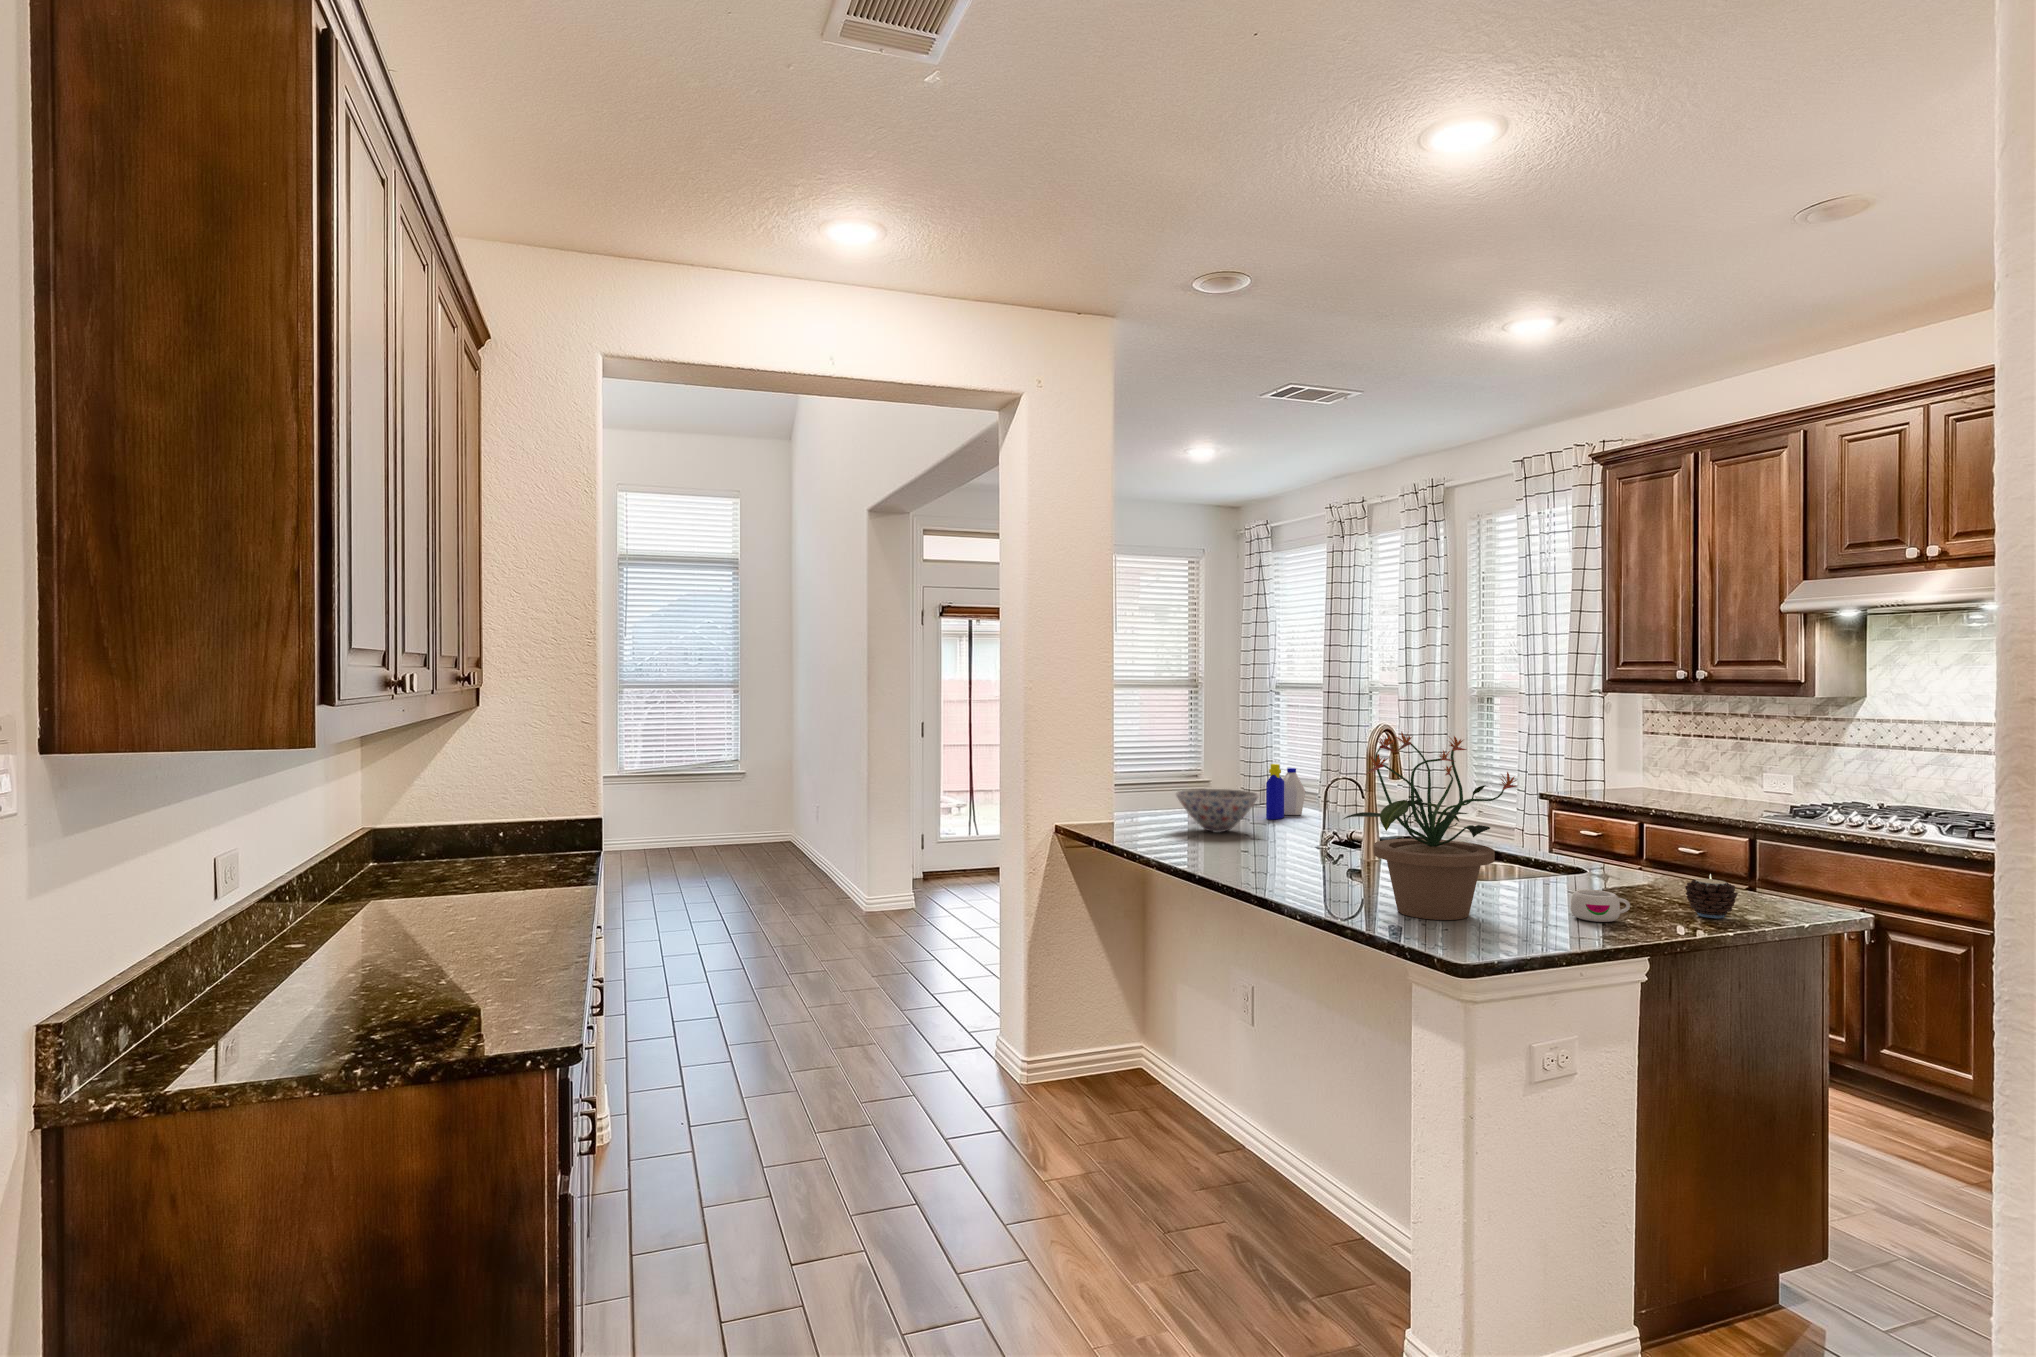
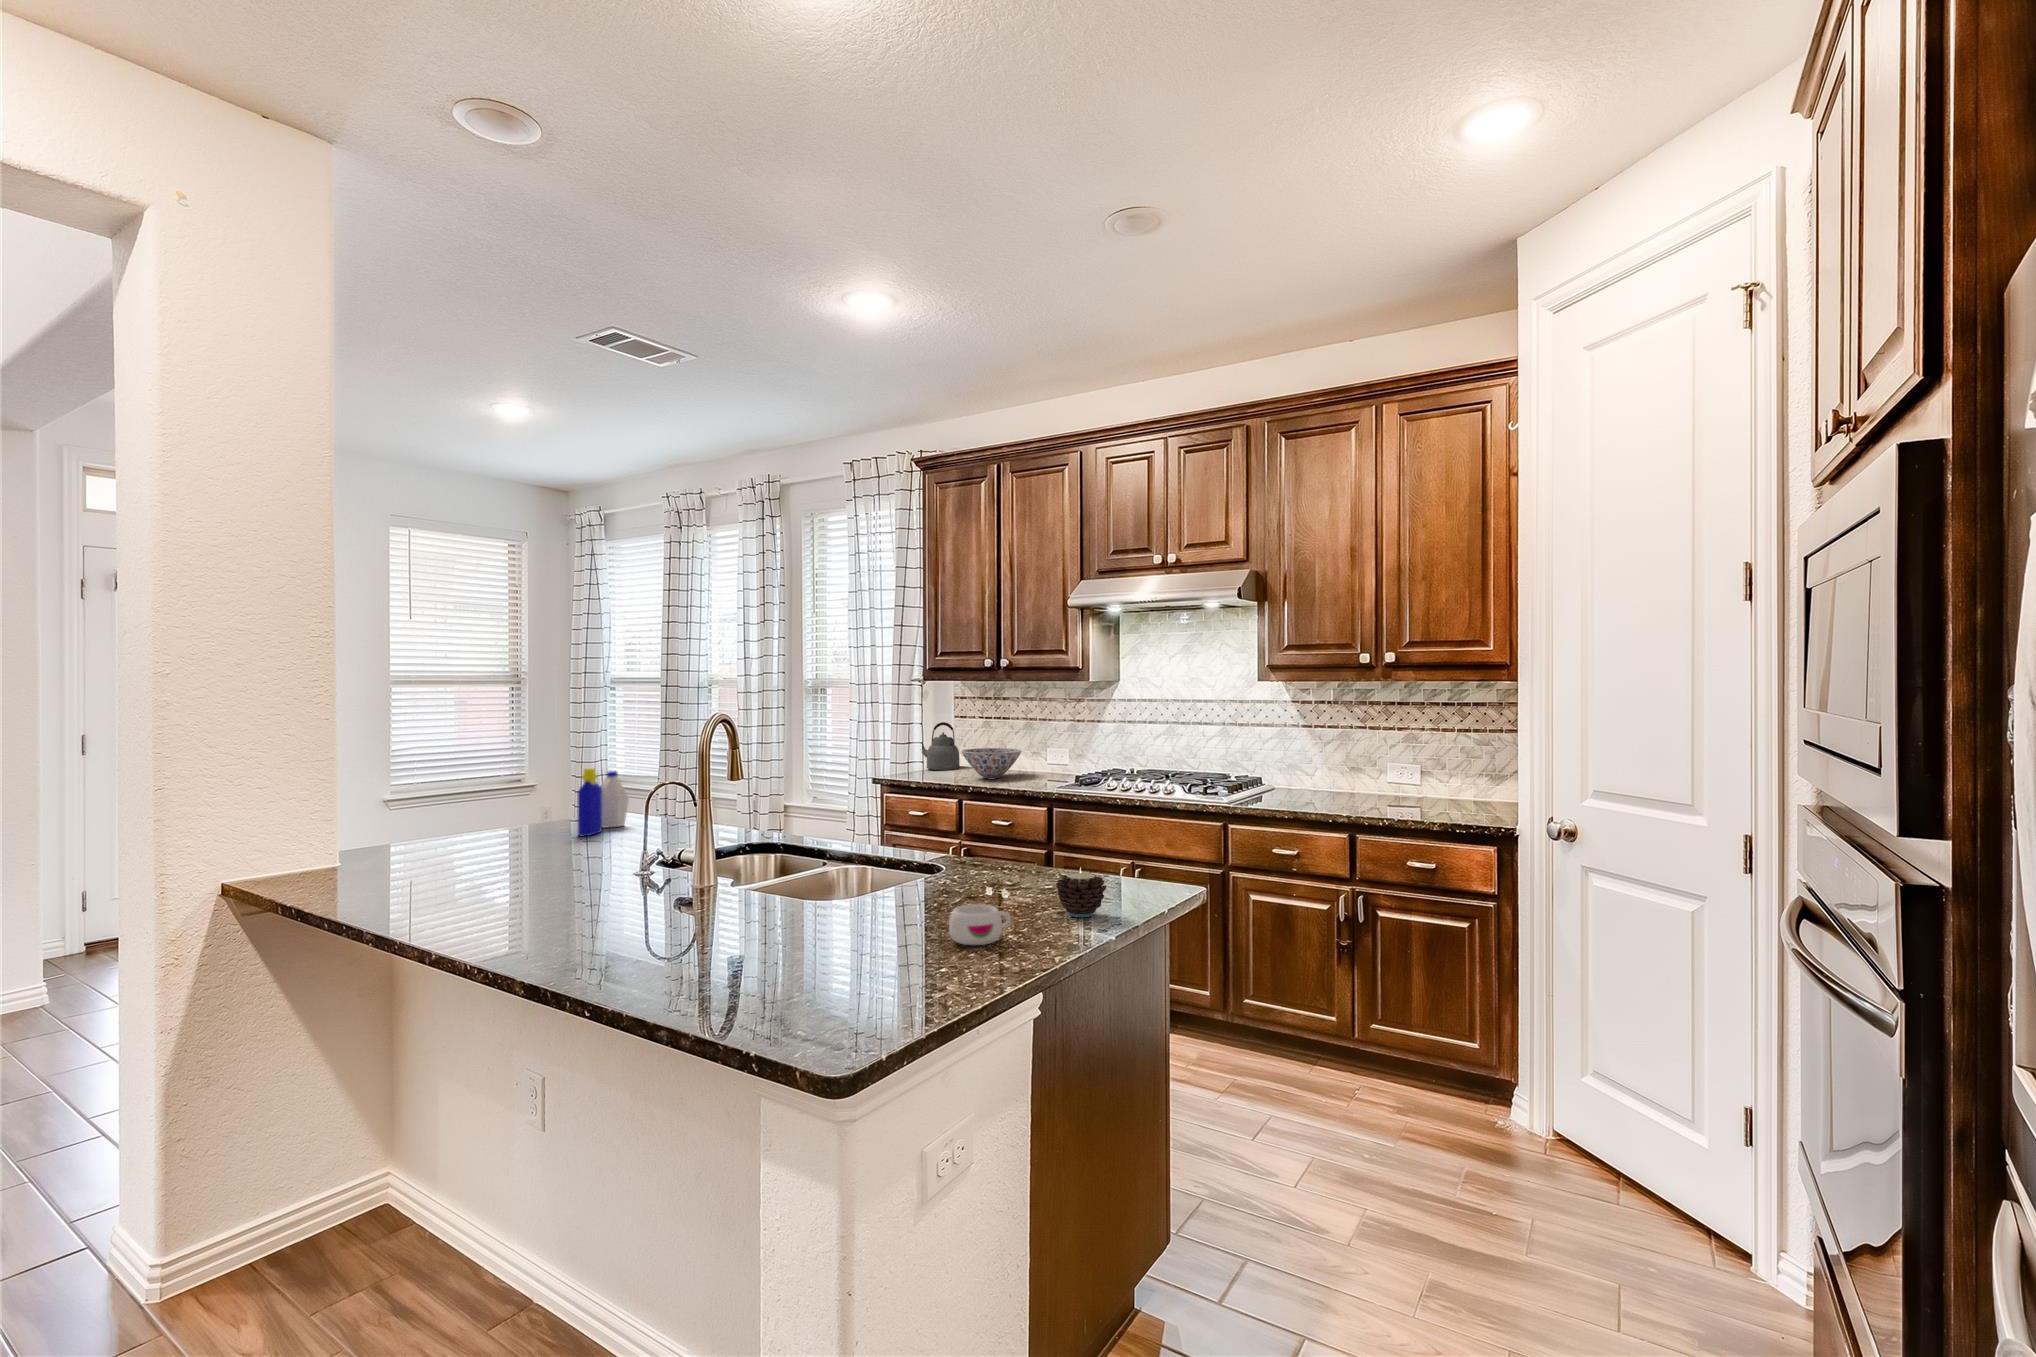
potted plant: present [1344,732,1517,920] -> none [657,721,893,981]
kettle: none [1595,738,1650,790] -> present [920,722,960,770]
bowl: present [1176,789,1259,832] -> present [961,748,1021,778]

